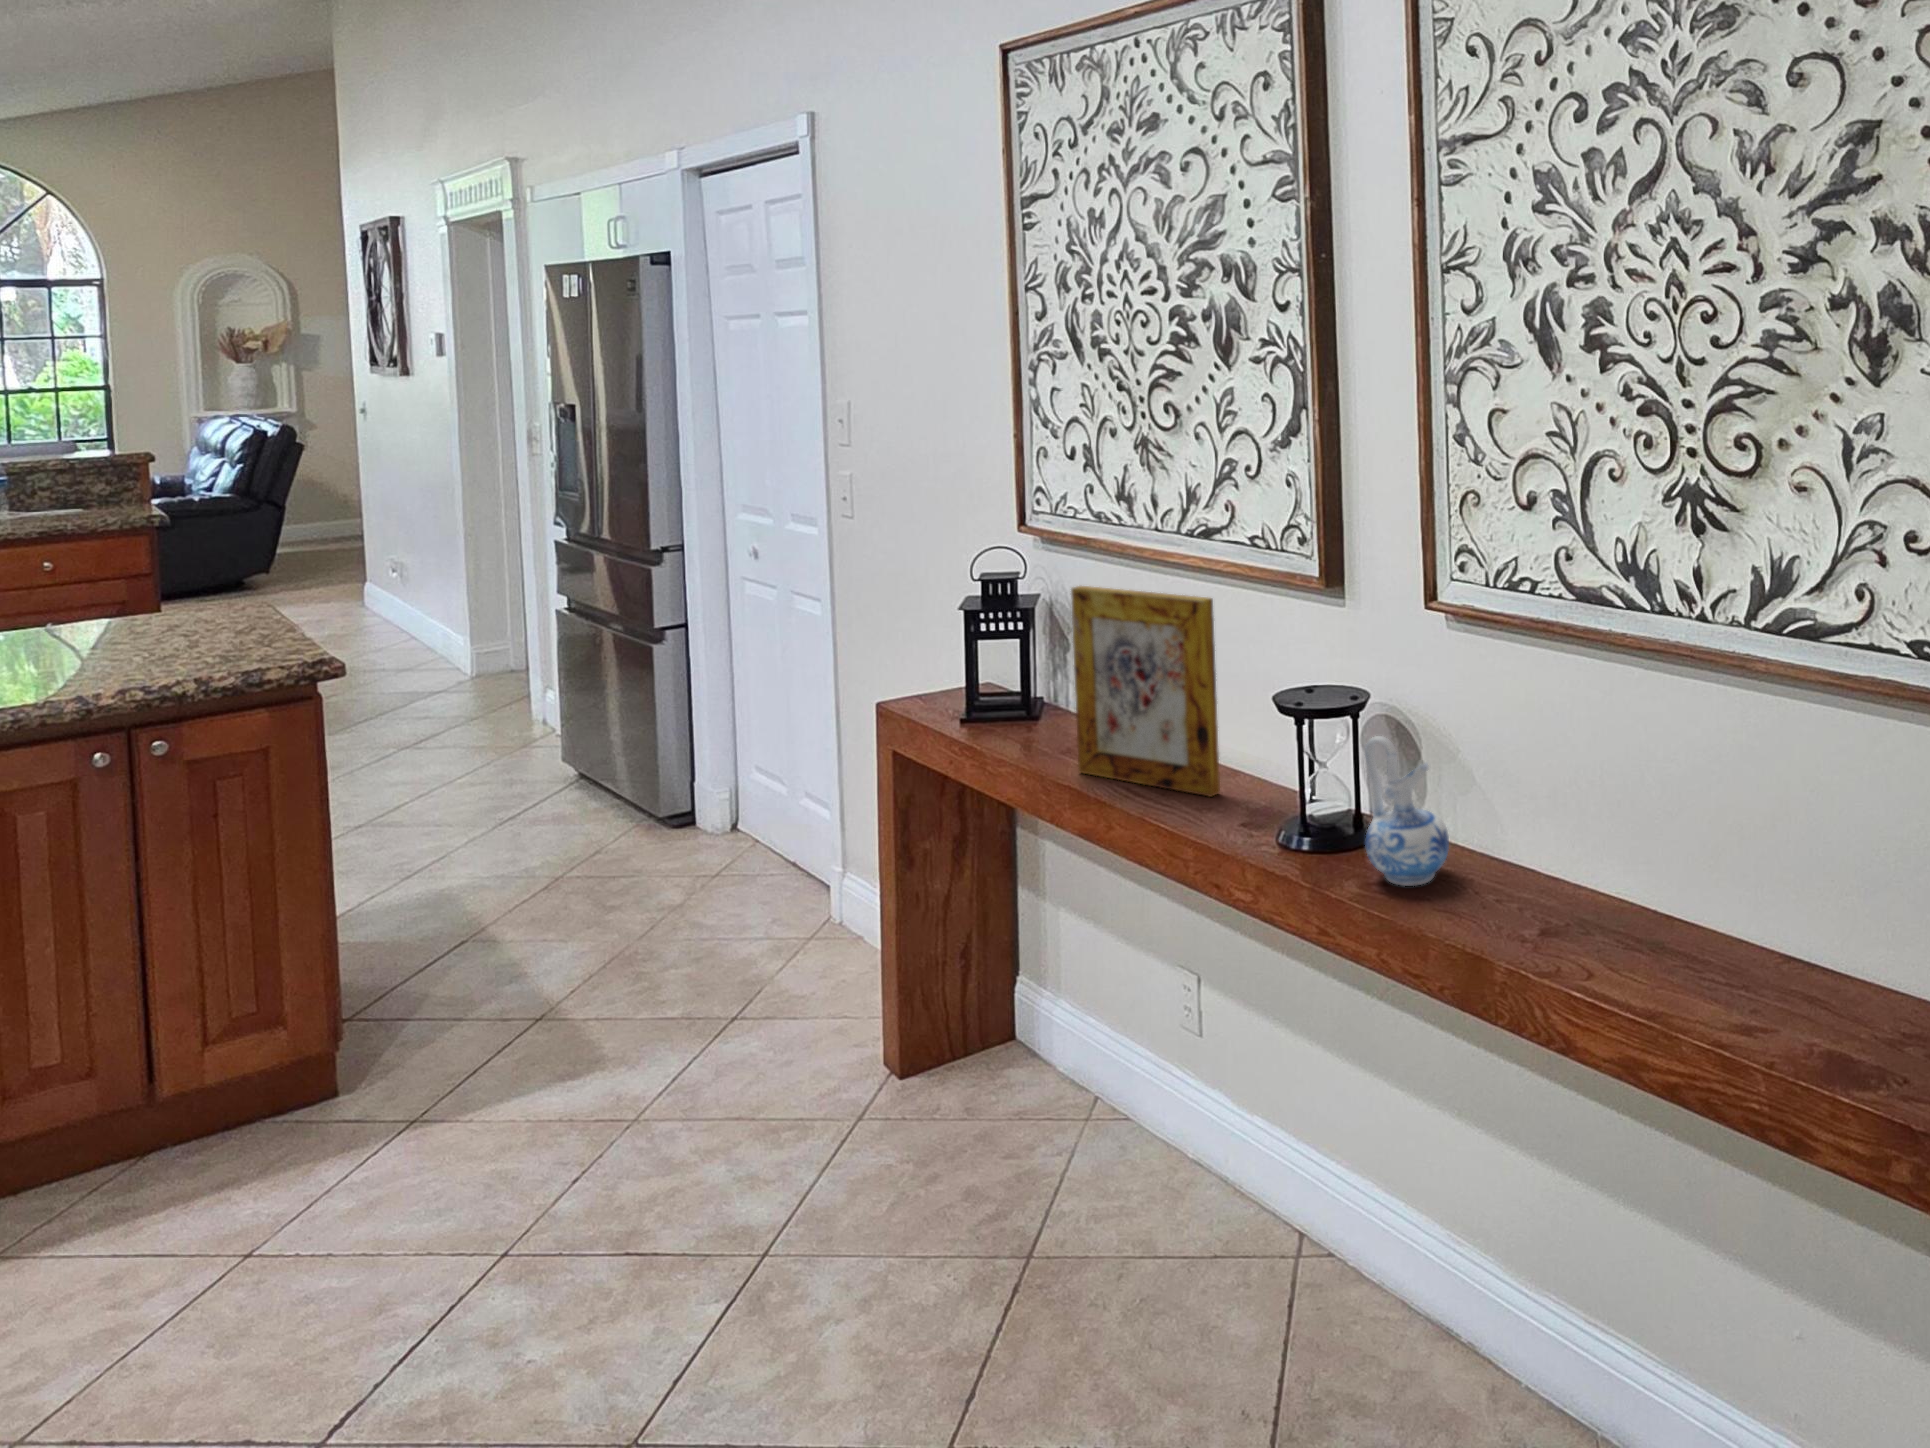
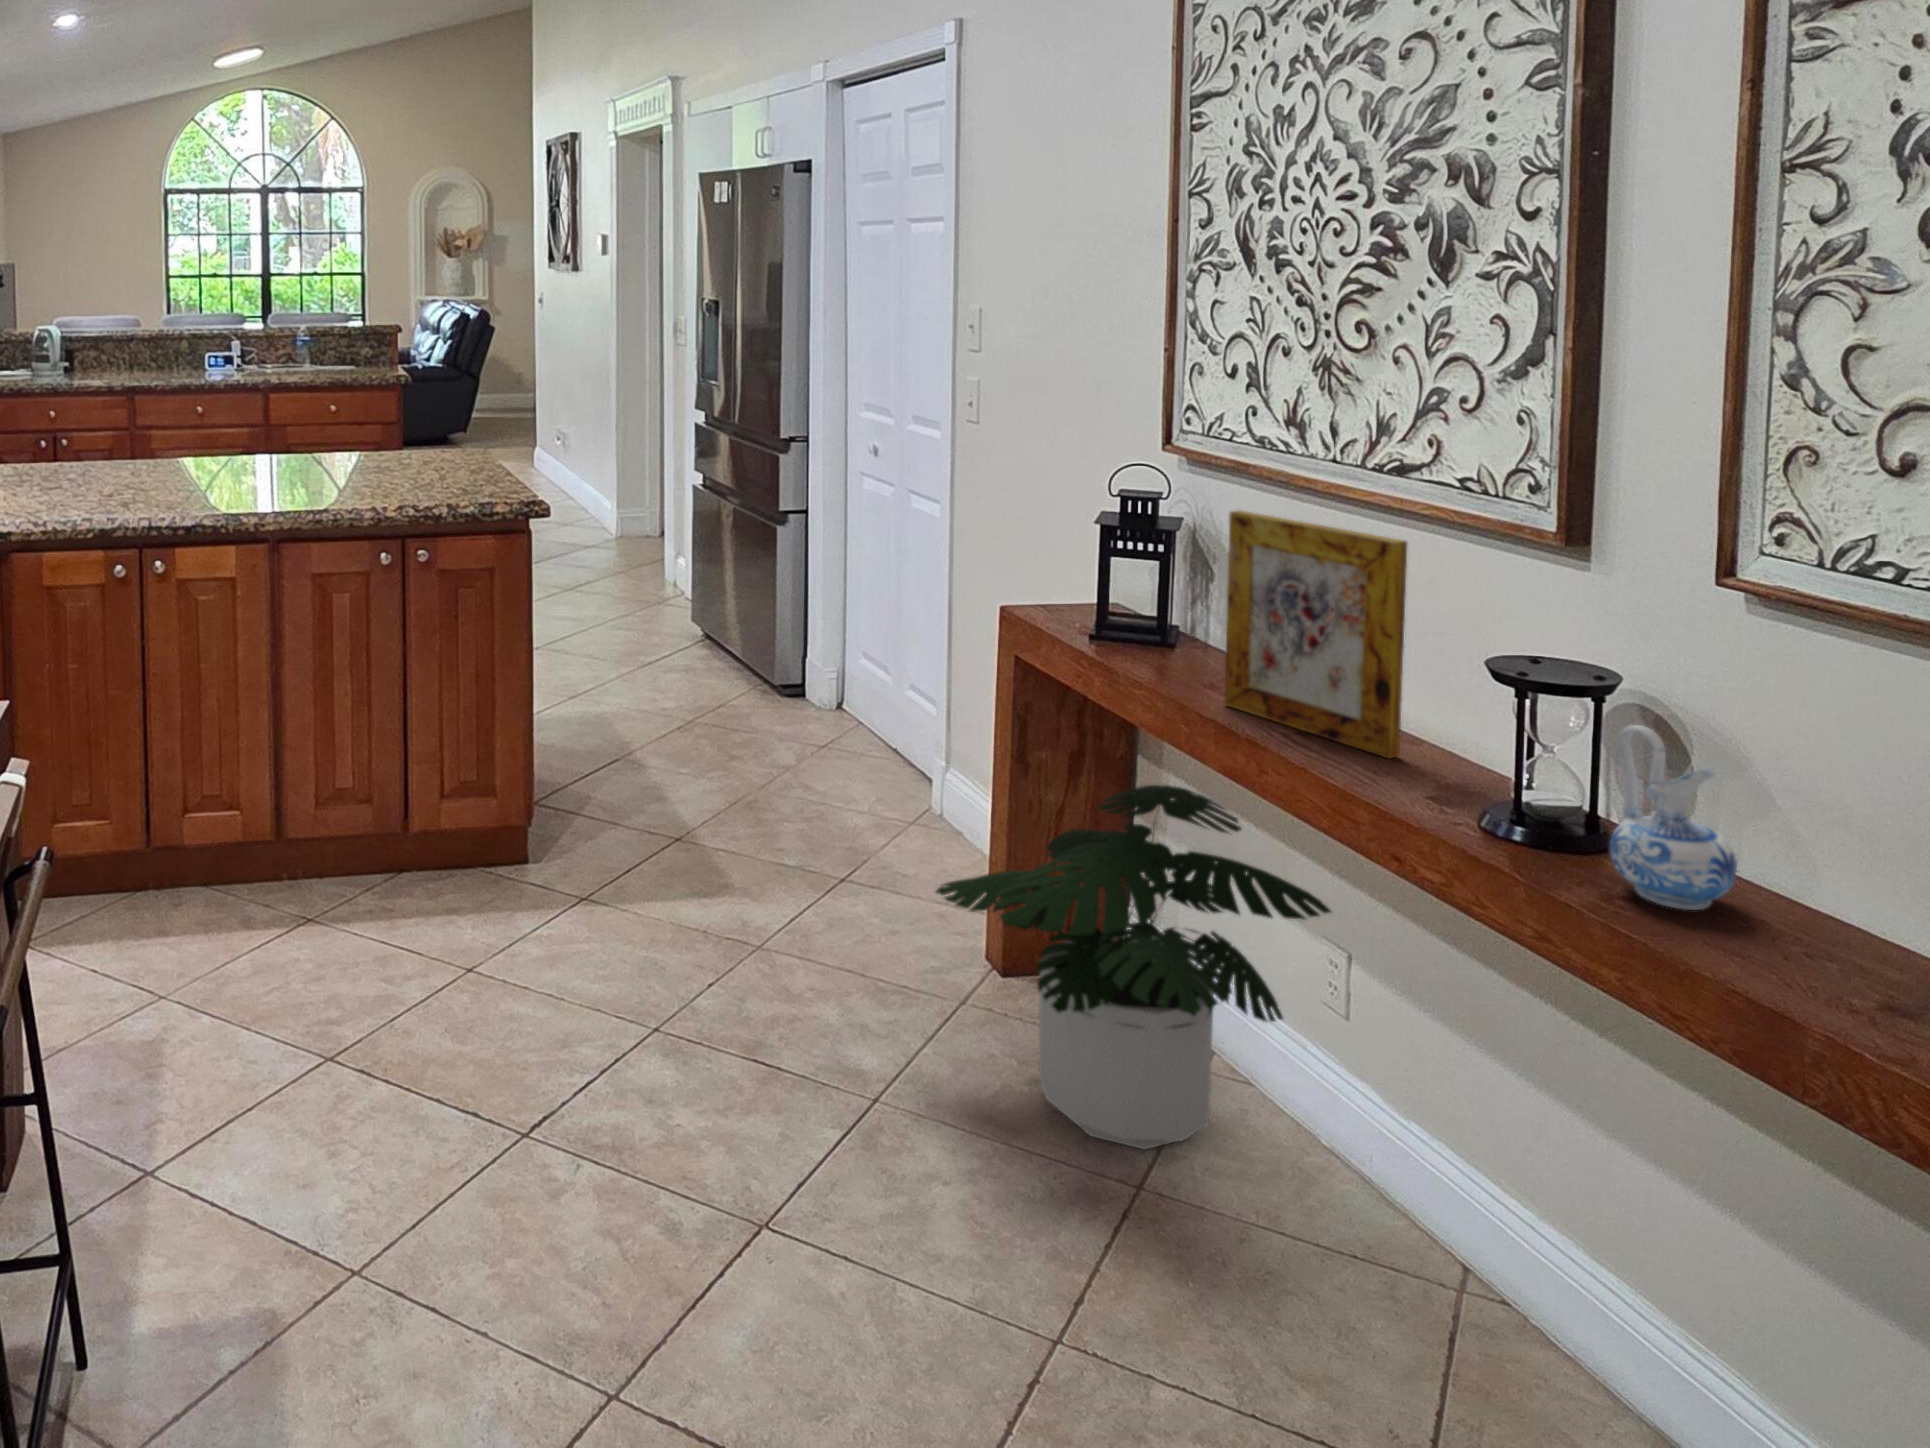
potted plant: none [814,855,1182,1234] -> present [936,785,1331,1149]

